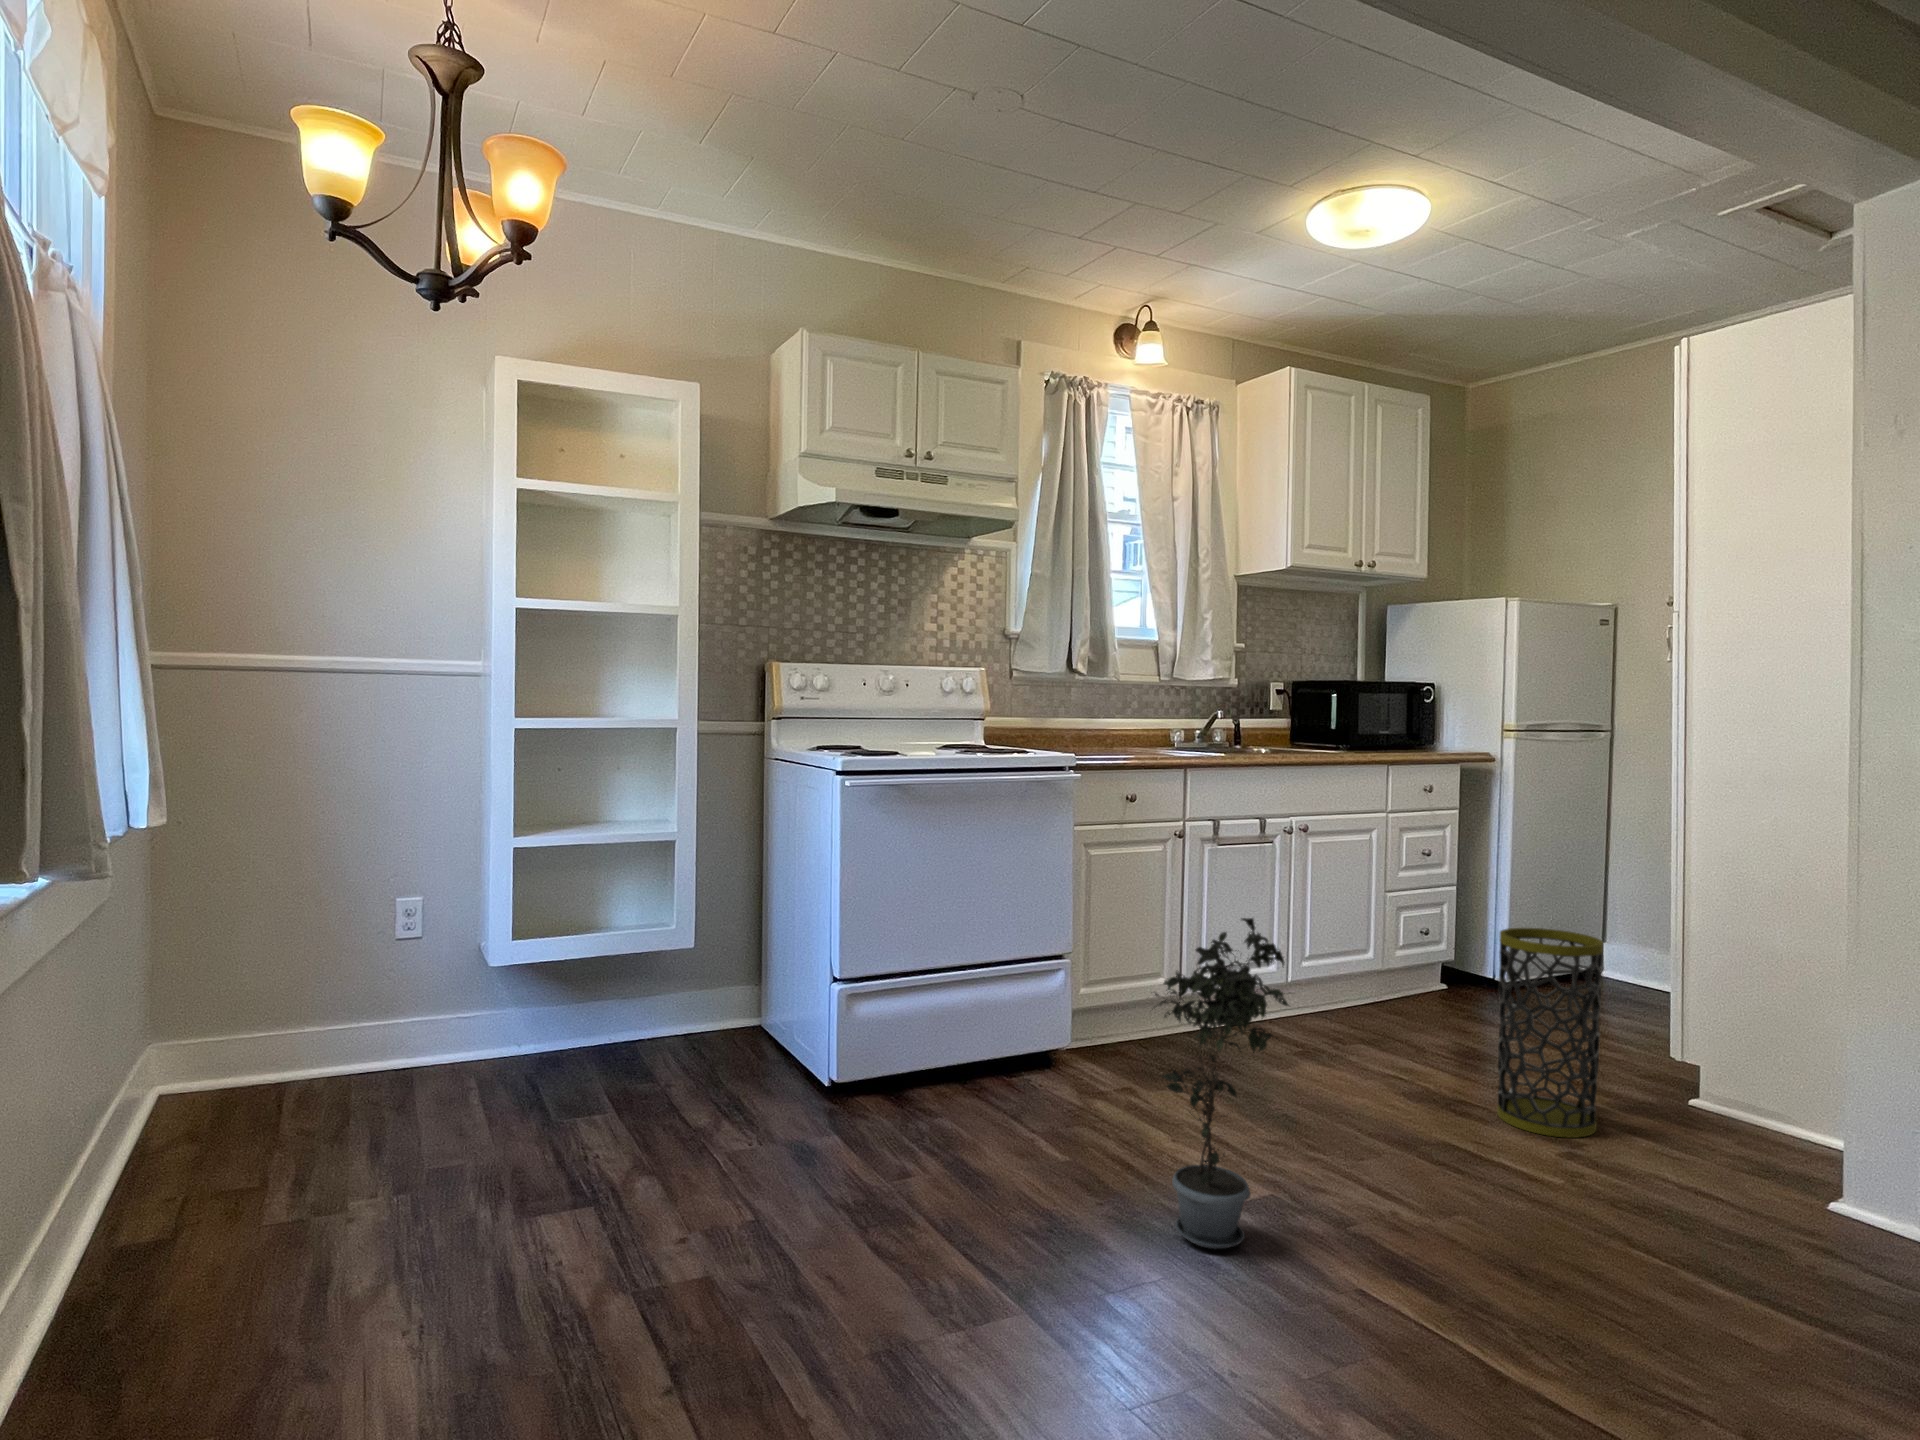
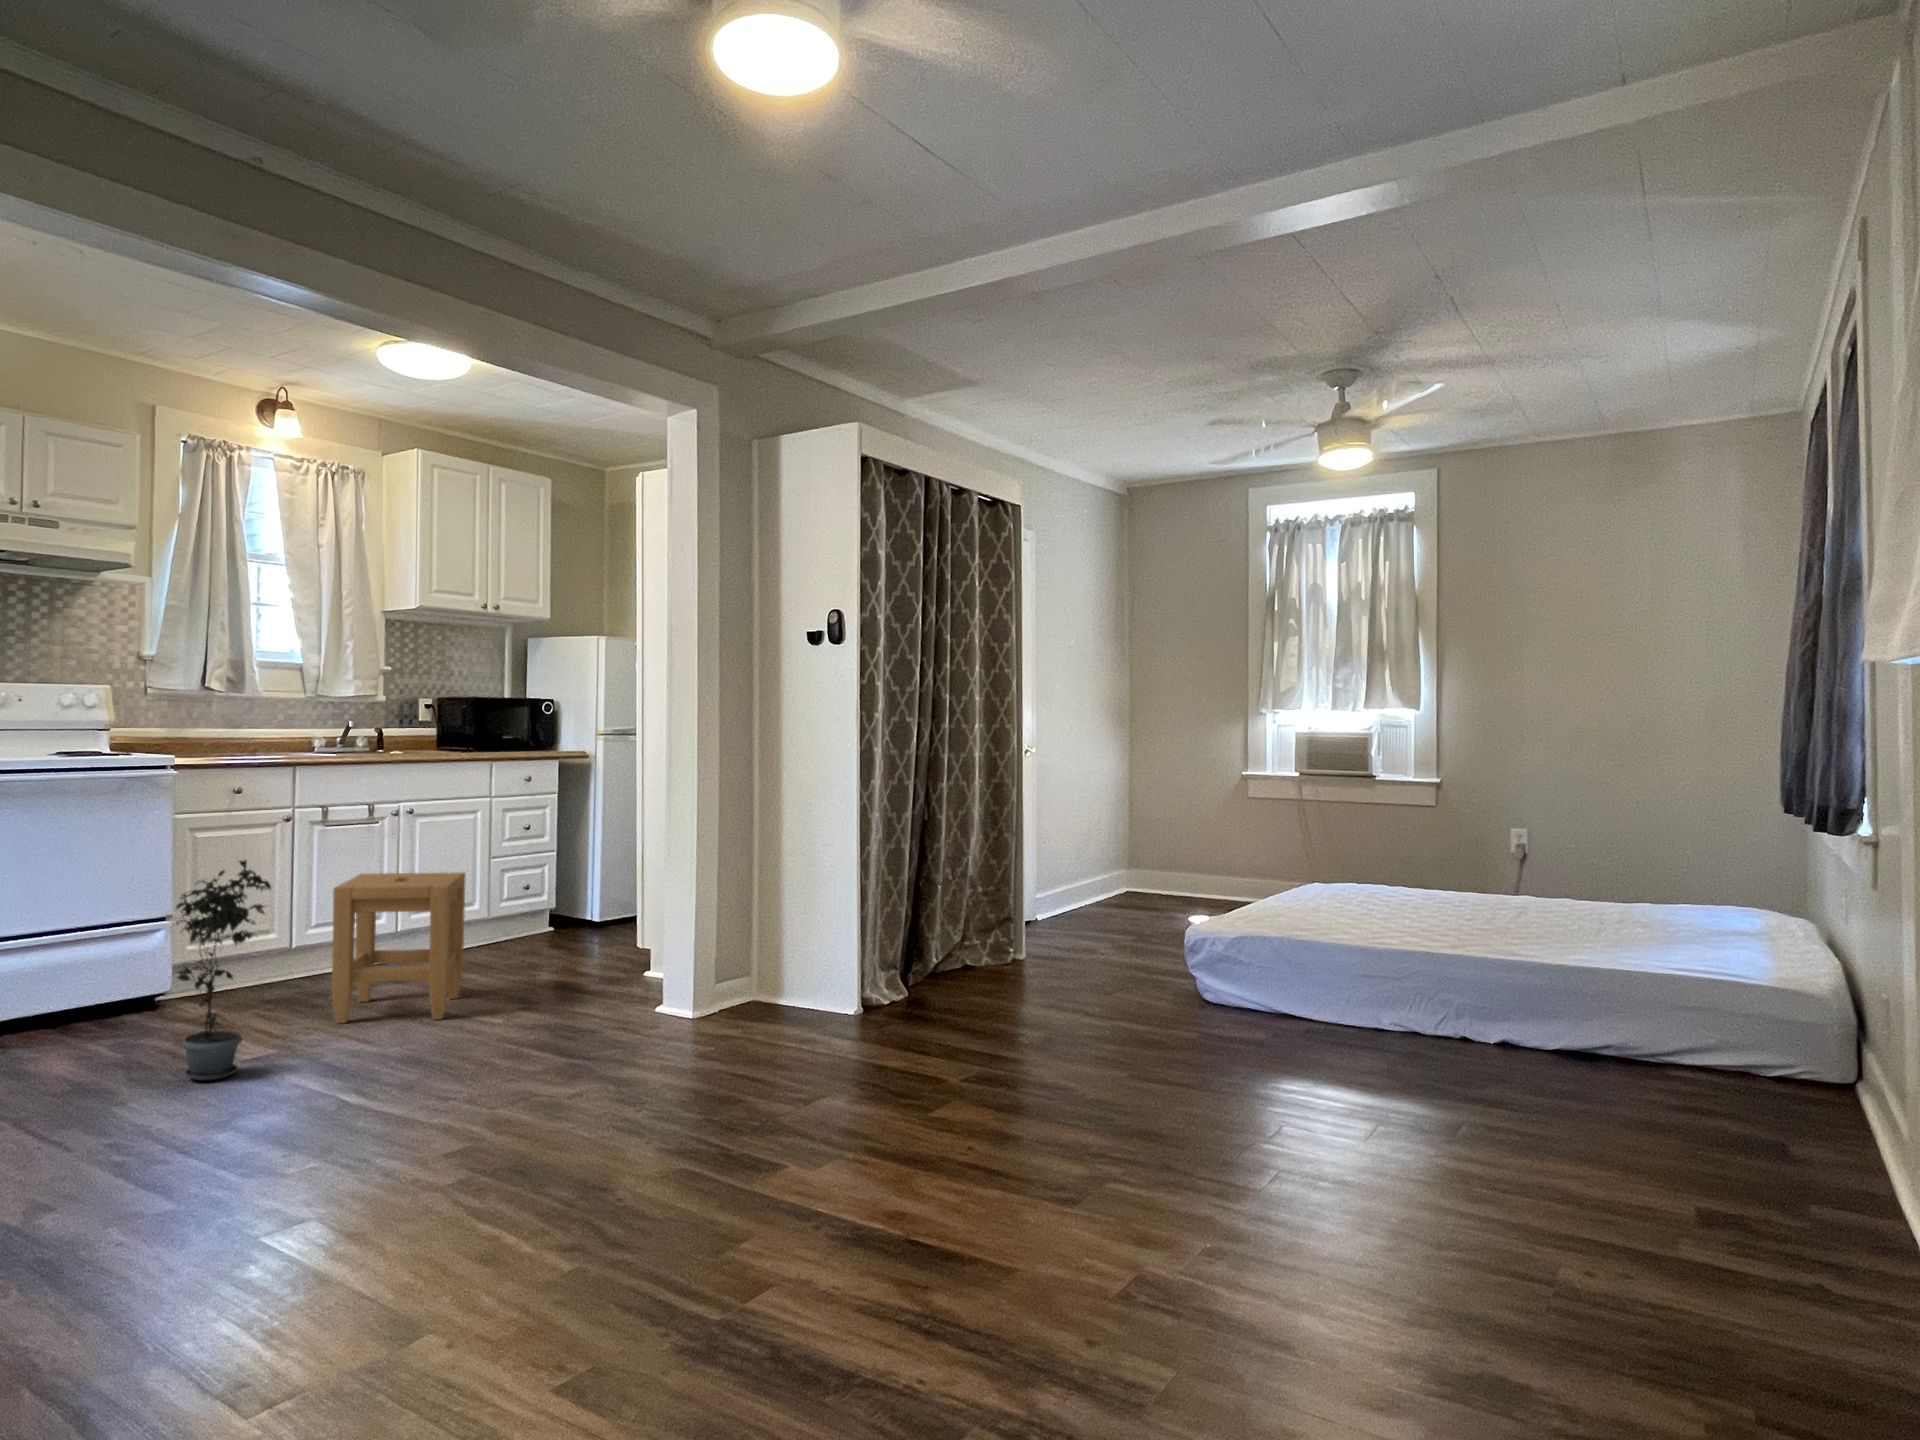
stool: none [1298,920,1468,1160] -> present [332,872,465,1023]
trash can: present [1497,928,1603,1138] -> none [500,868,565,1001]

